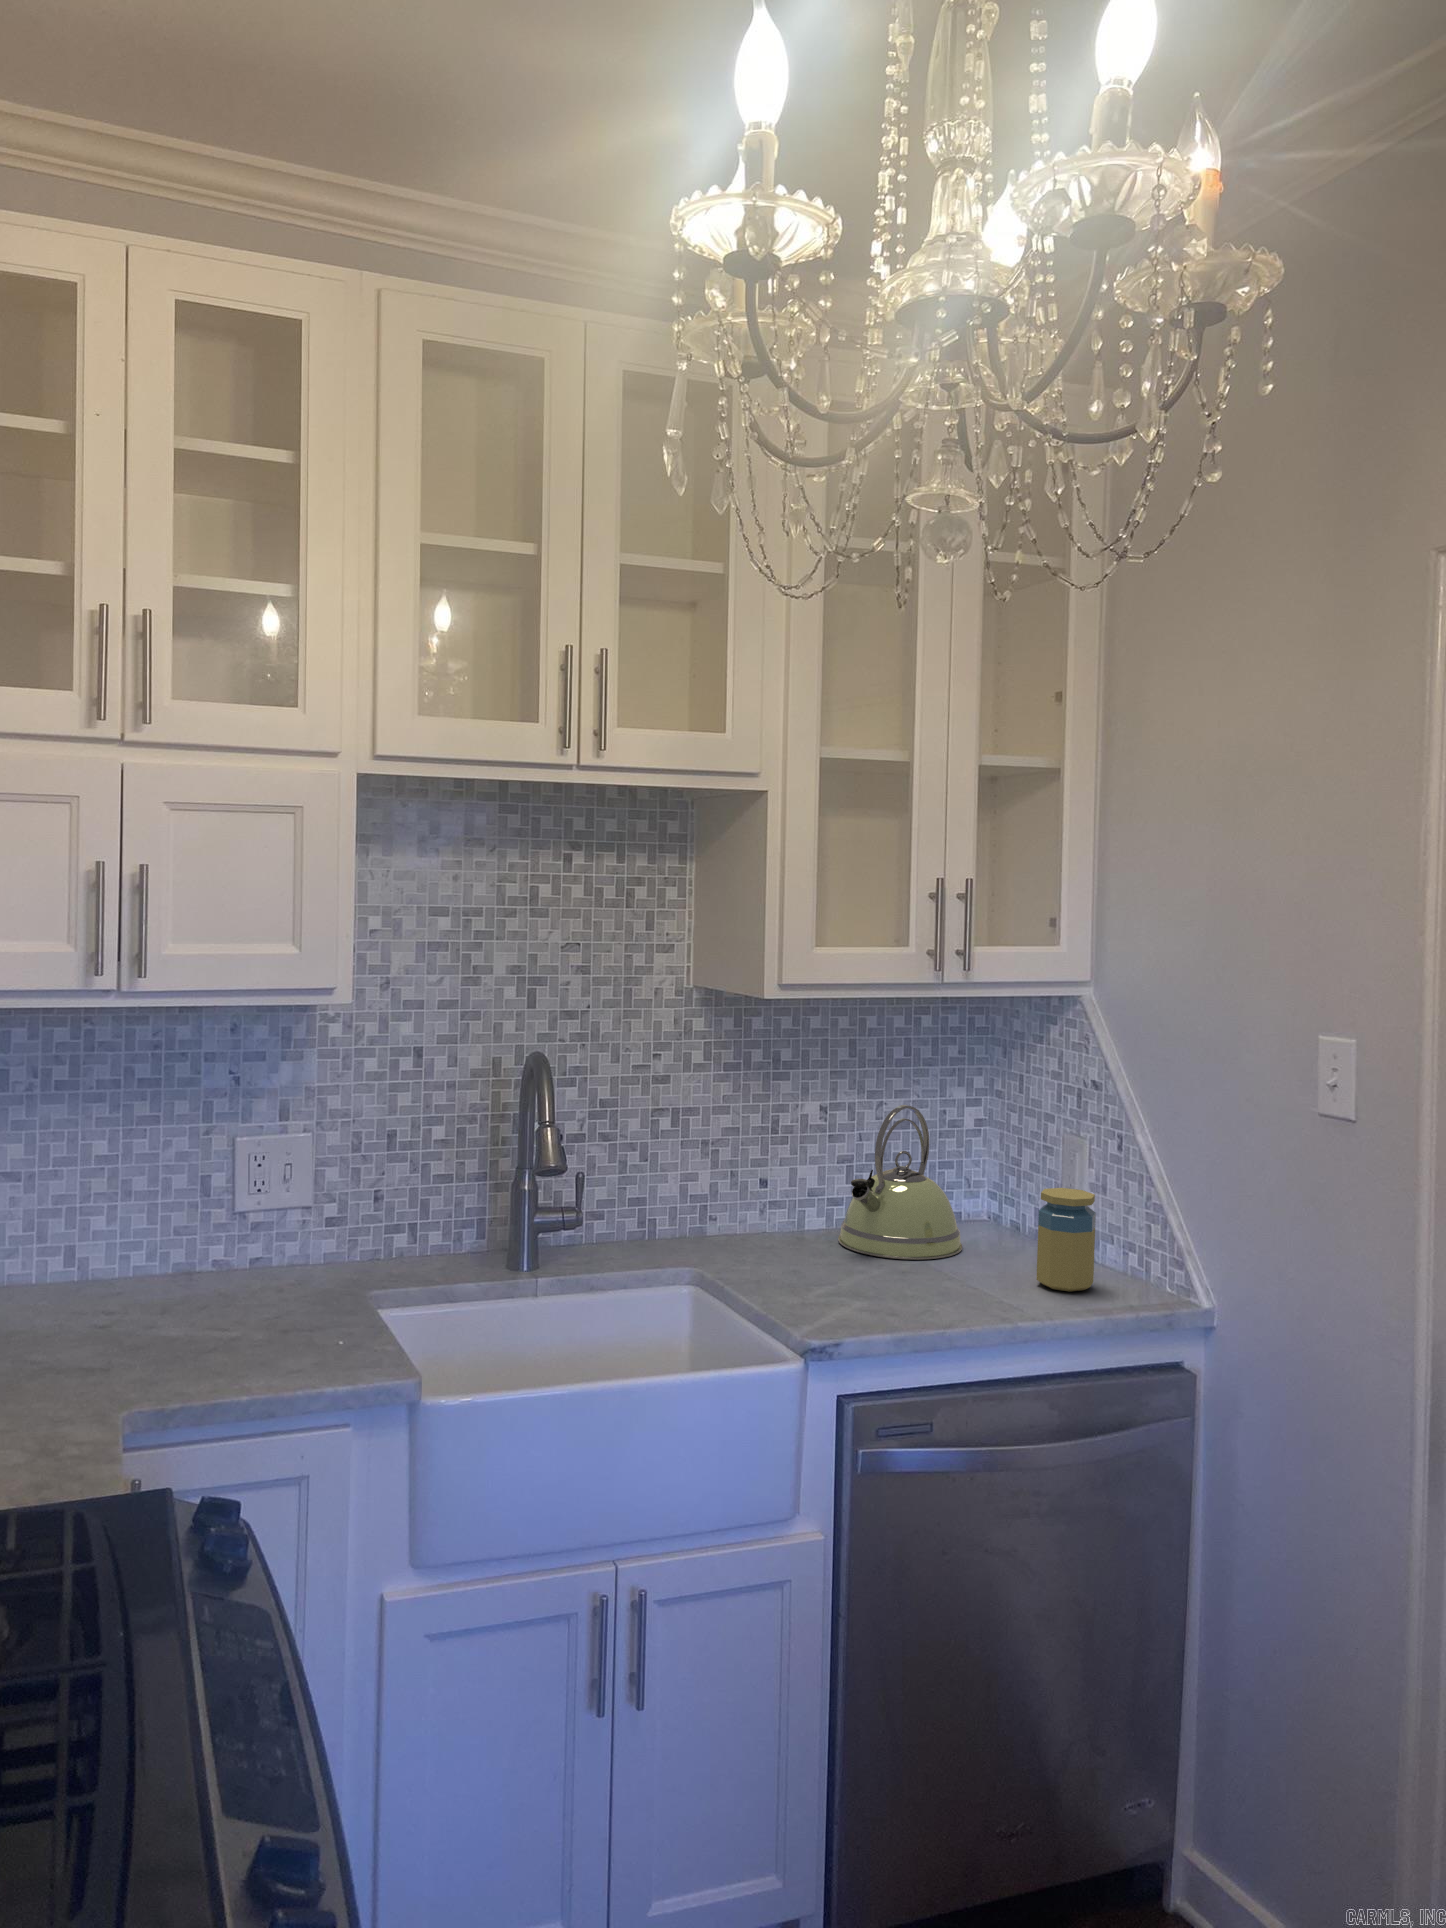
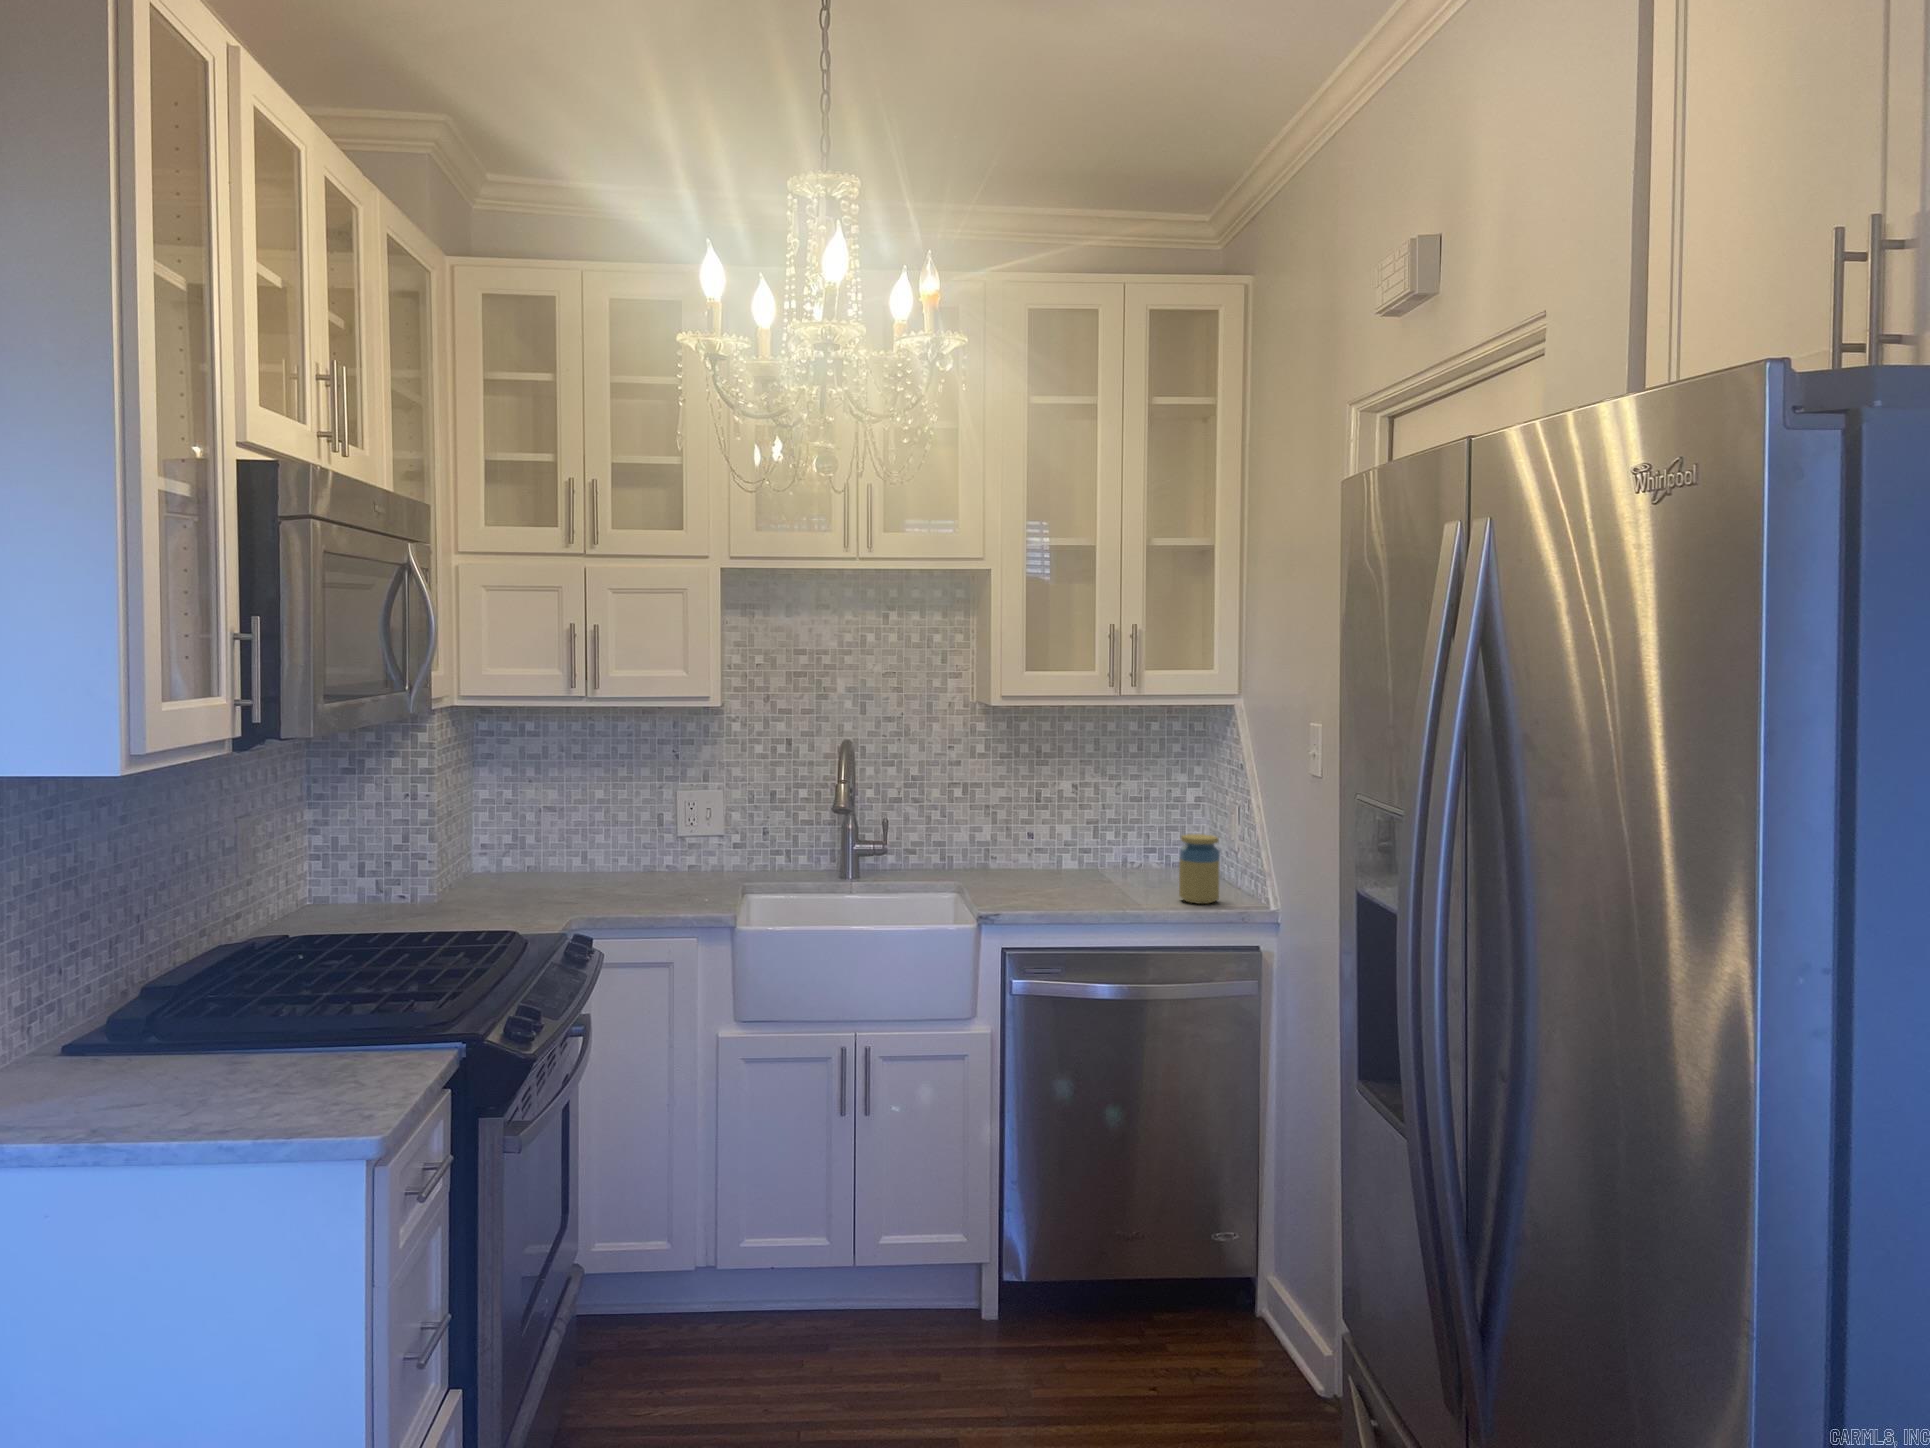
kettle: present [838,1105,962,1260] -> none [1070,781,1159,885]

